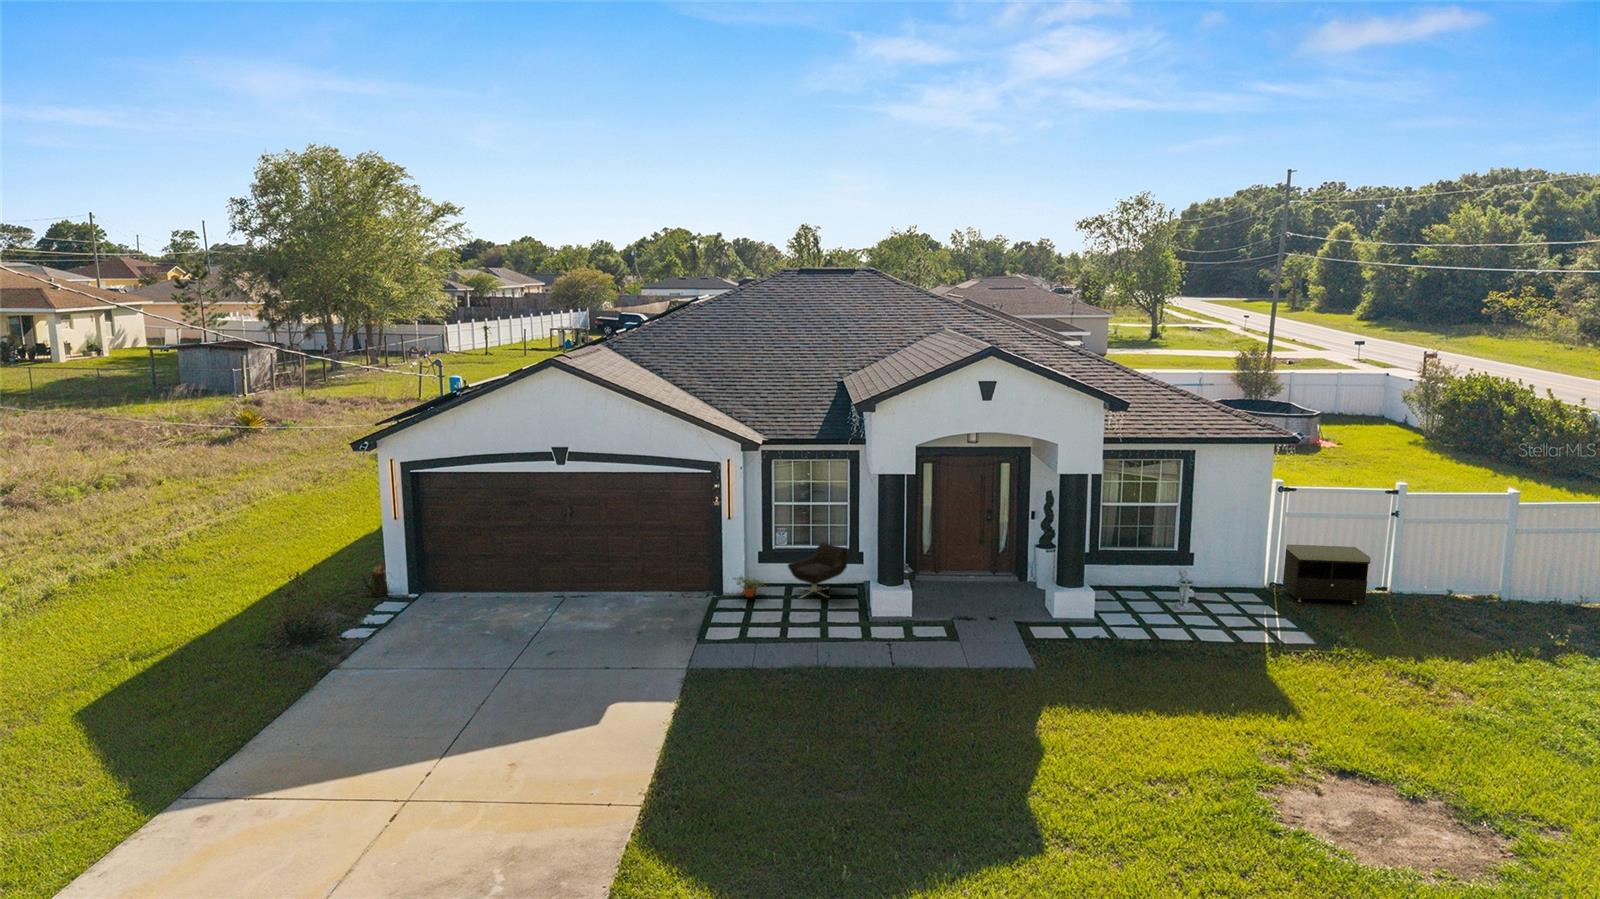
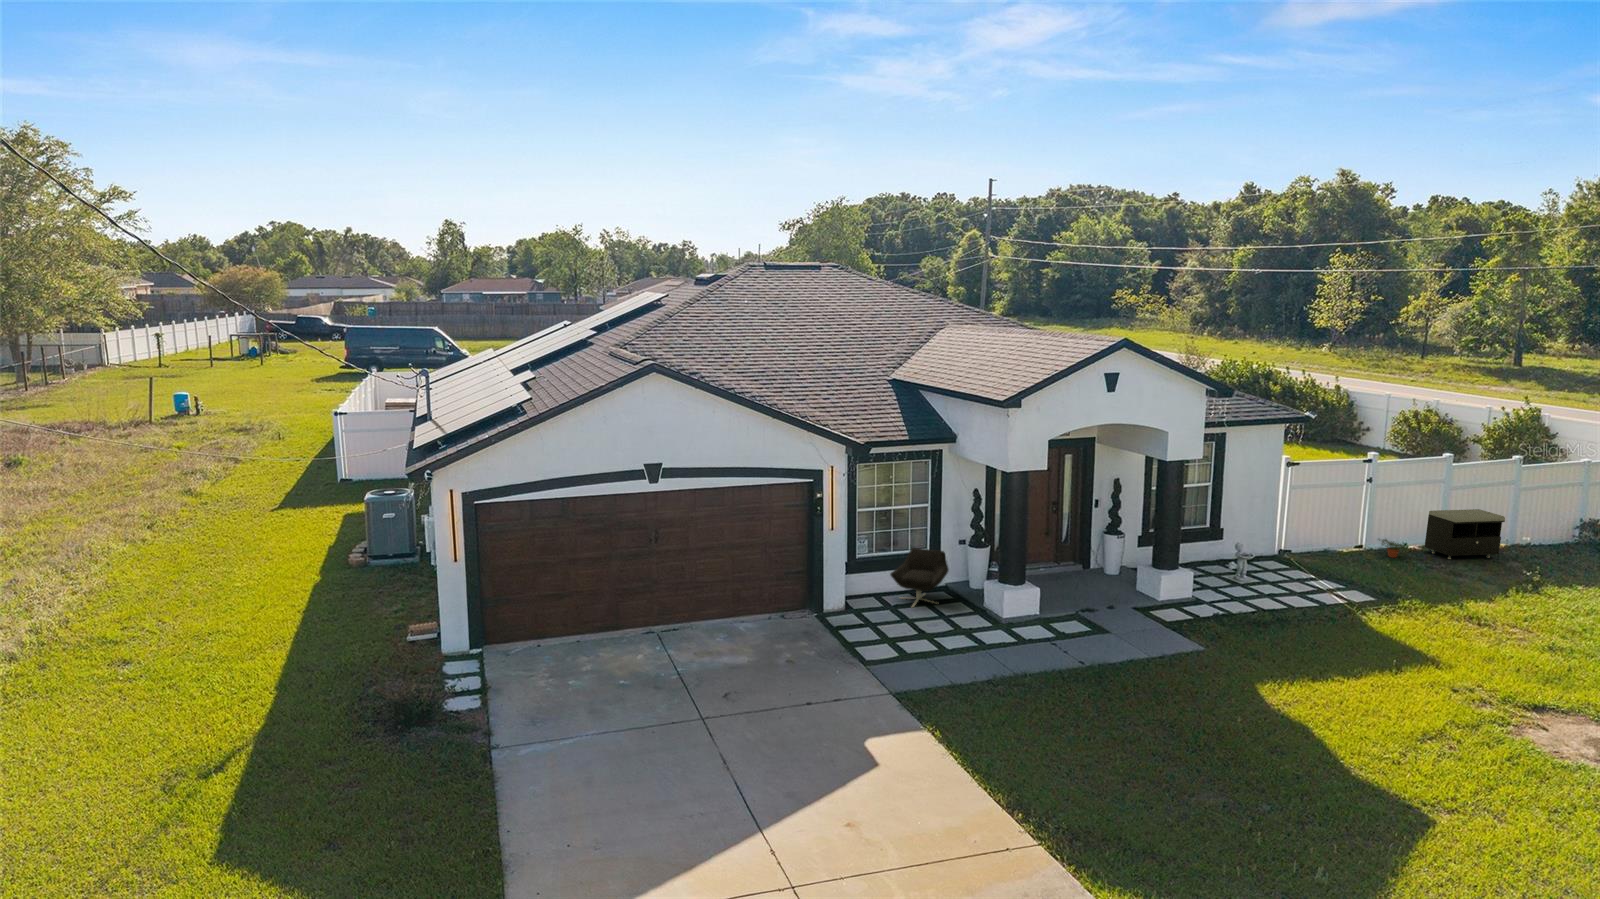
storage bench: present [1283,544,1371,604] -> present [1425,509,1505,559]
watering can: present [362,564,389,597] -> none [415,617,452,662]
potted plant: present [734,576,763,597] -> present [1382,539,1407,558]

